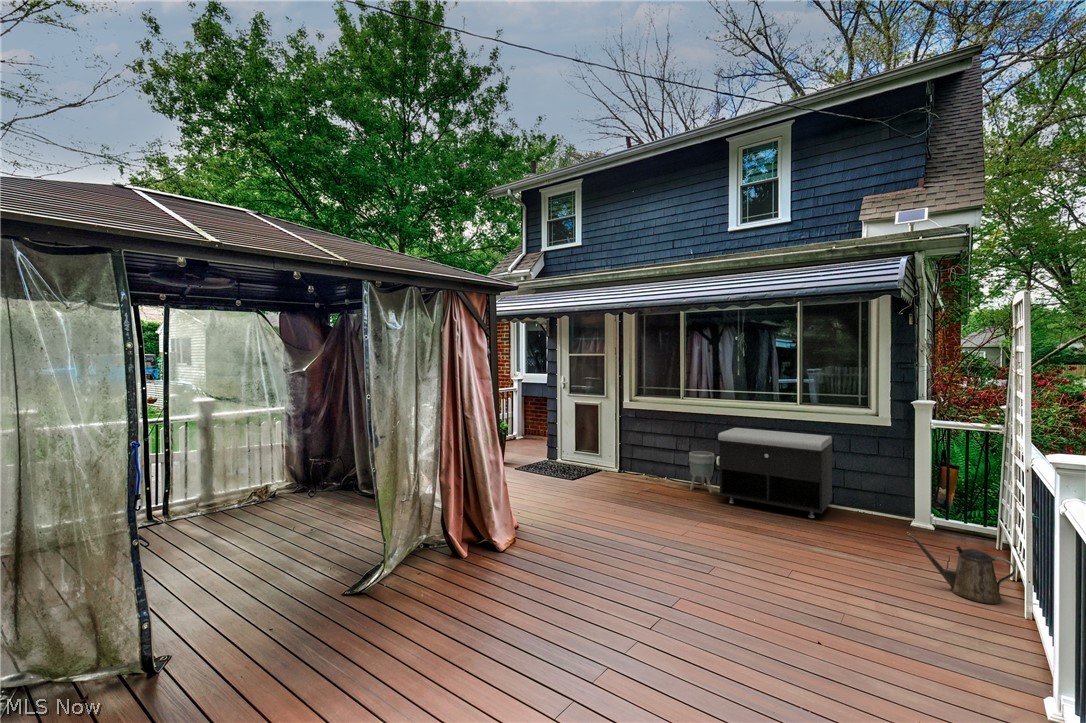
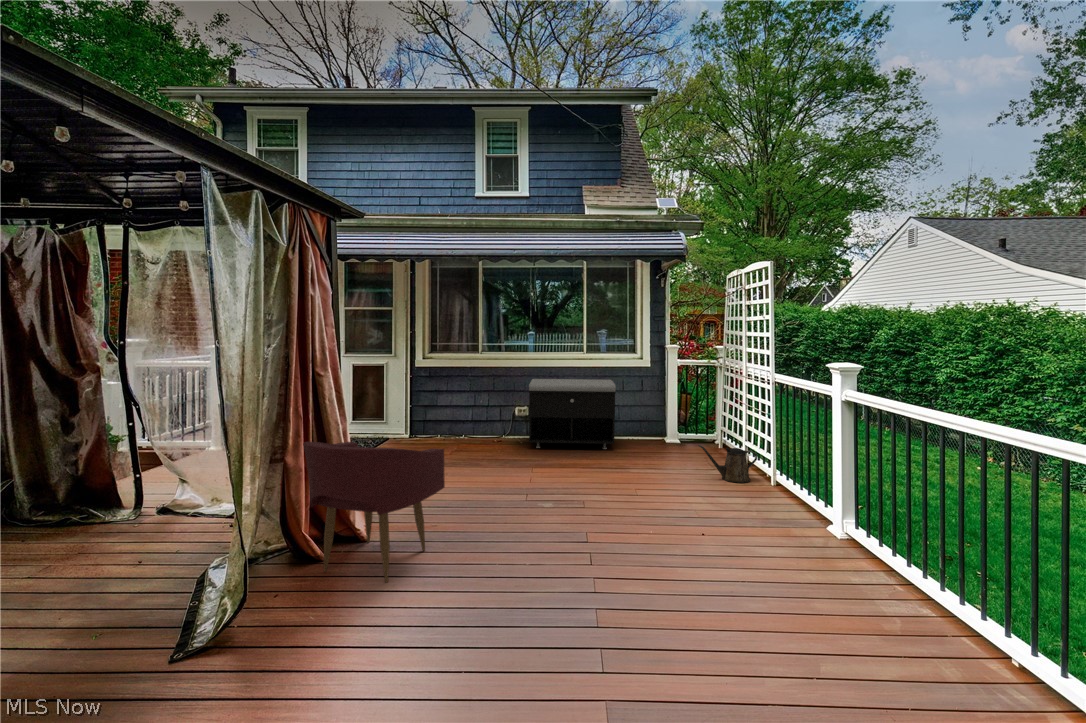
planter: present [689,451,714,493] -> none [492,404,515,443]
armchair: none [428,464,541,592] -> present [303,442,445,582]

